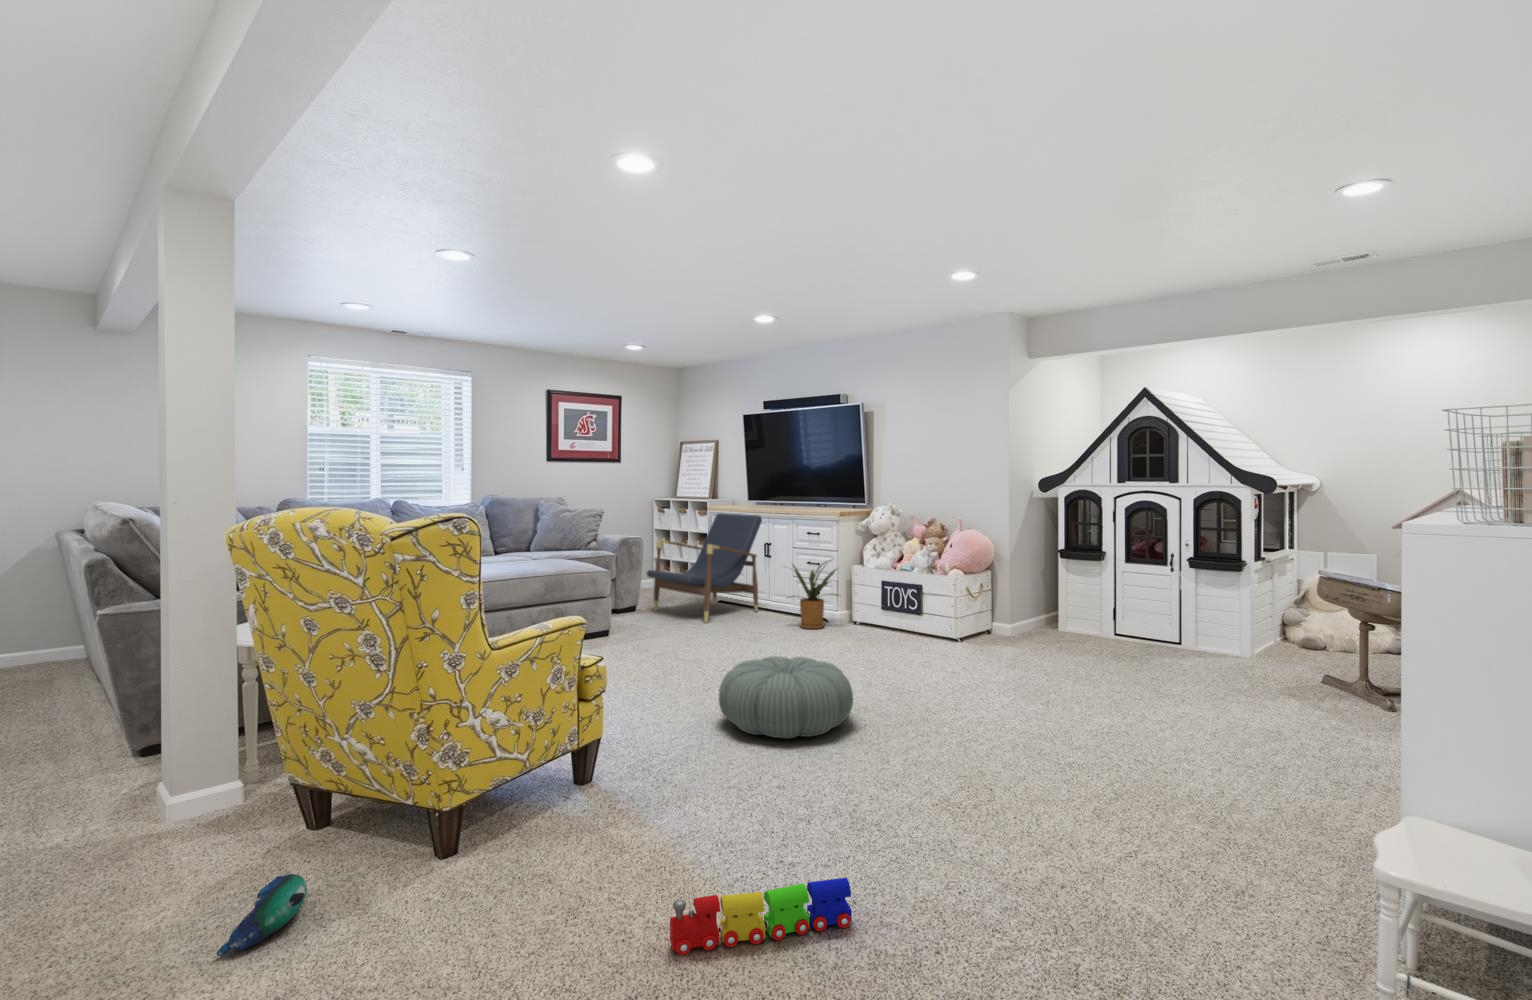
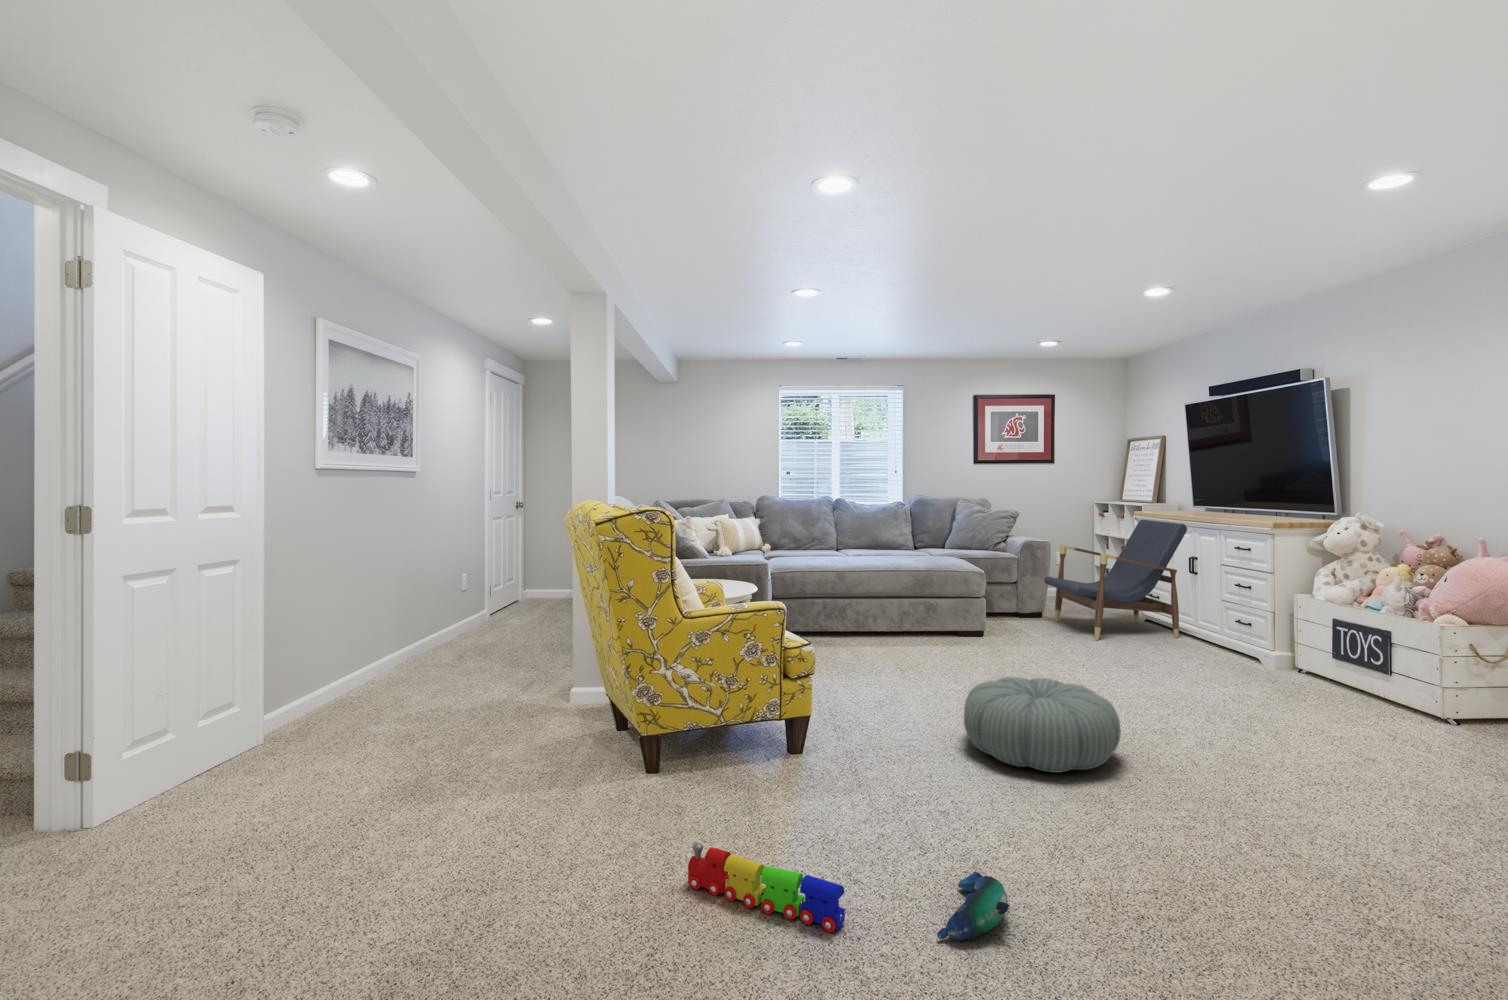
house plant: present [790,560,839,629] -> none [1184,581,1276,667]
plush toy: present [217,874,307,956] -> present [937,872,1010,940]

